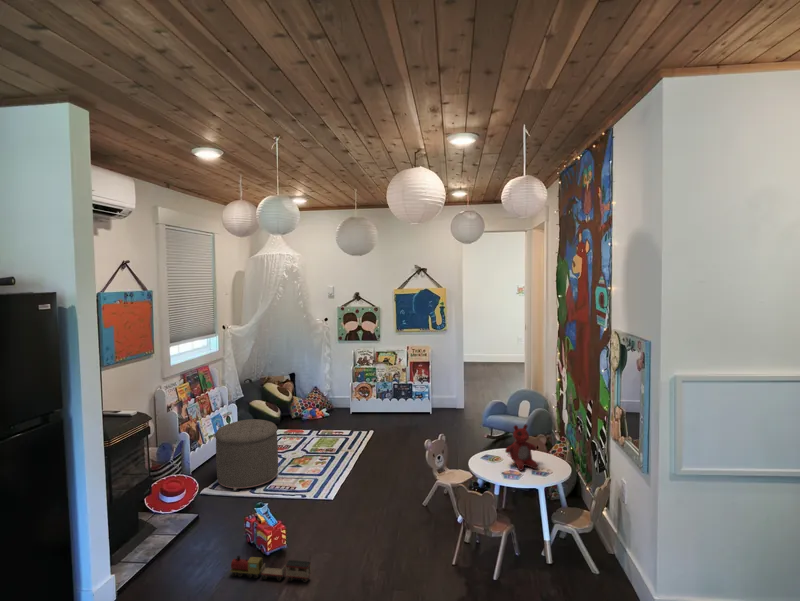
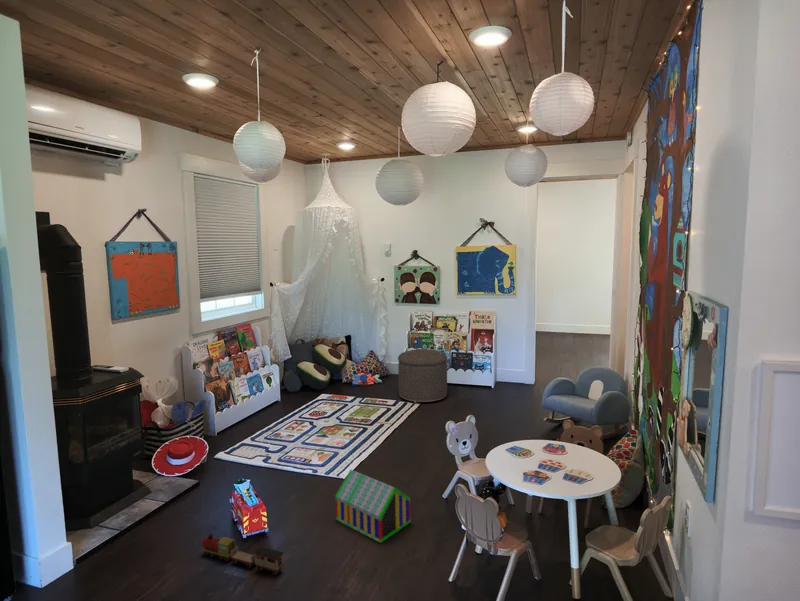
ottoman: present [215,419,278,490] -> present [398,349,447,403]
stuffed bear: present [505,425,538,470] -> none [532,414,575,473]
toy house: none [339,488,403,546] -> present [335,470,411,543]

